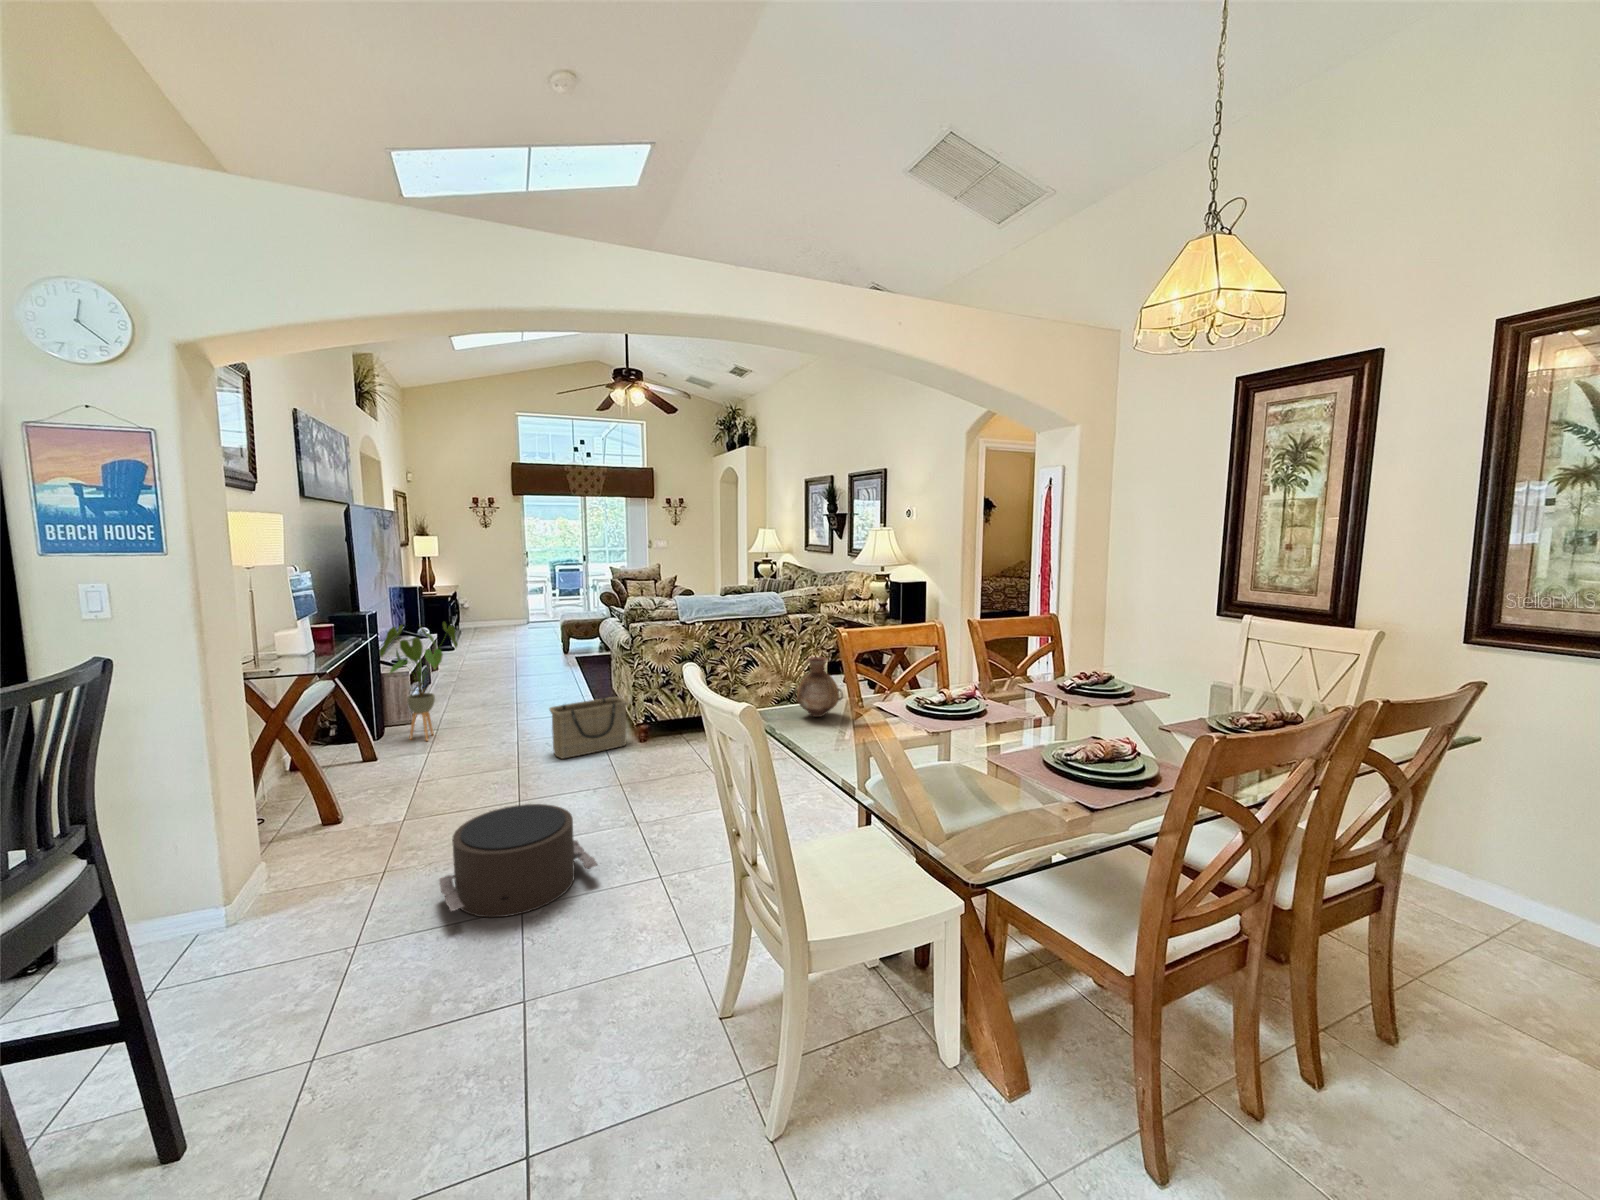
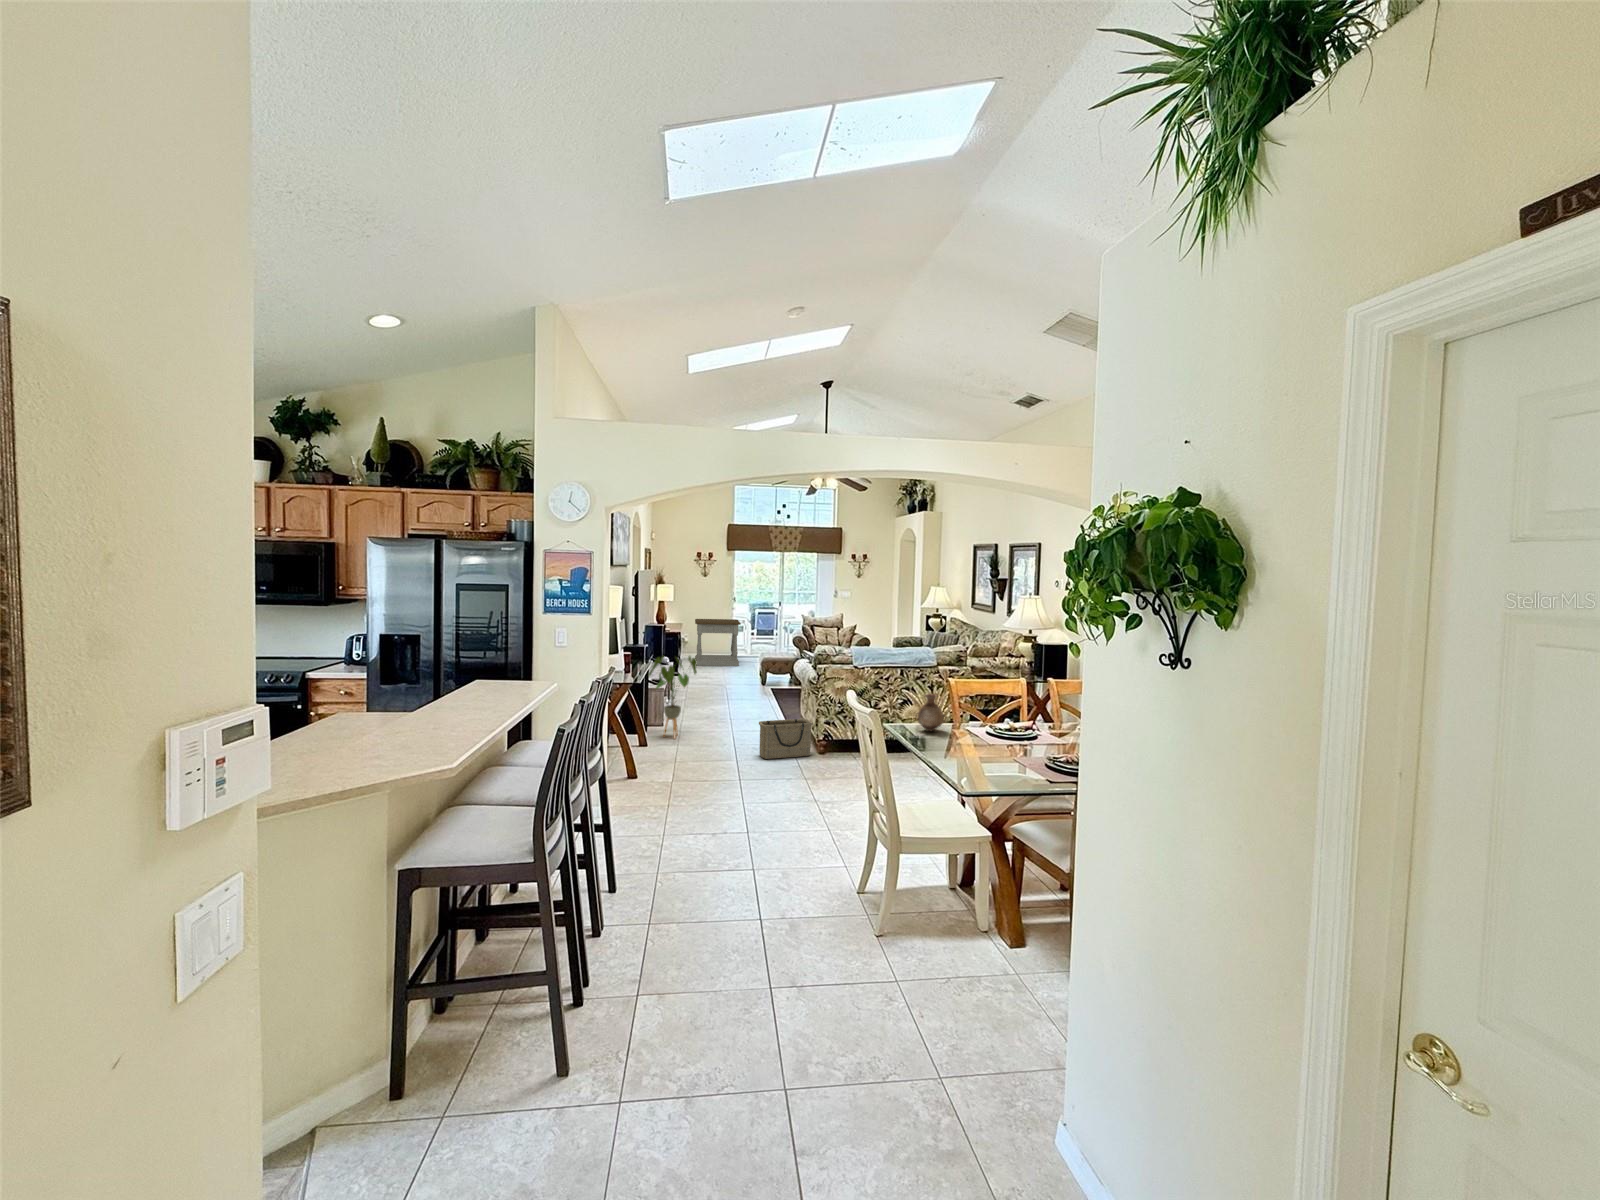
side table: none [478,577,538,634] -> present [695,619,741,666]
pouf: present [439,804,597,917] -> none [703,774,792,833]

